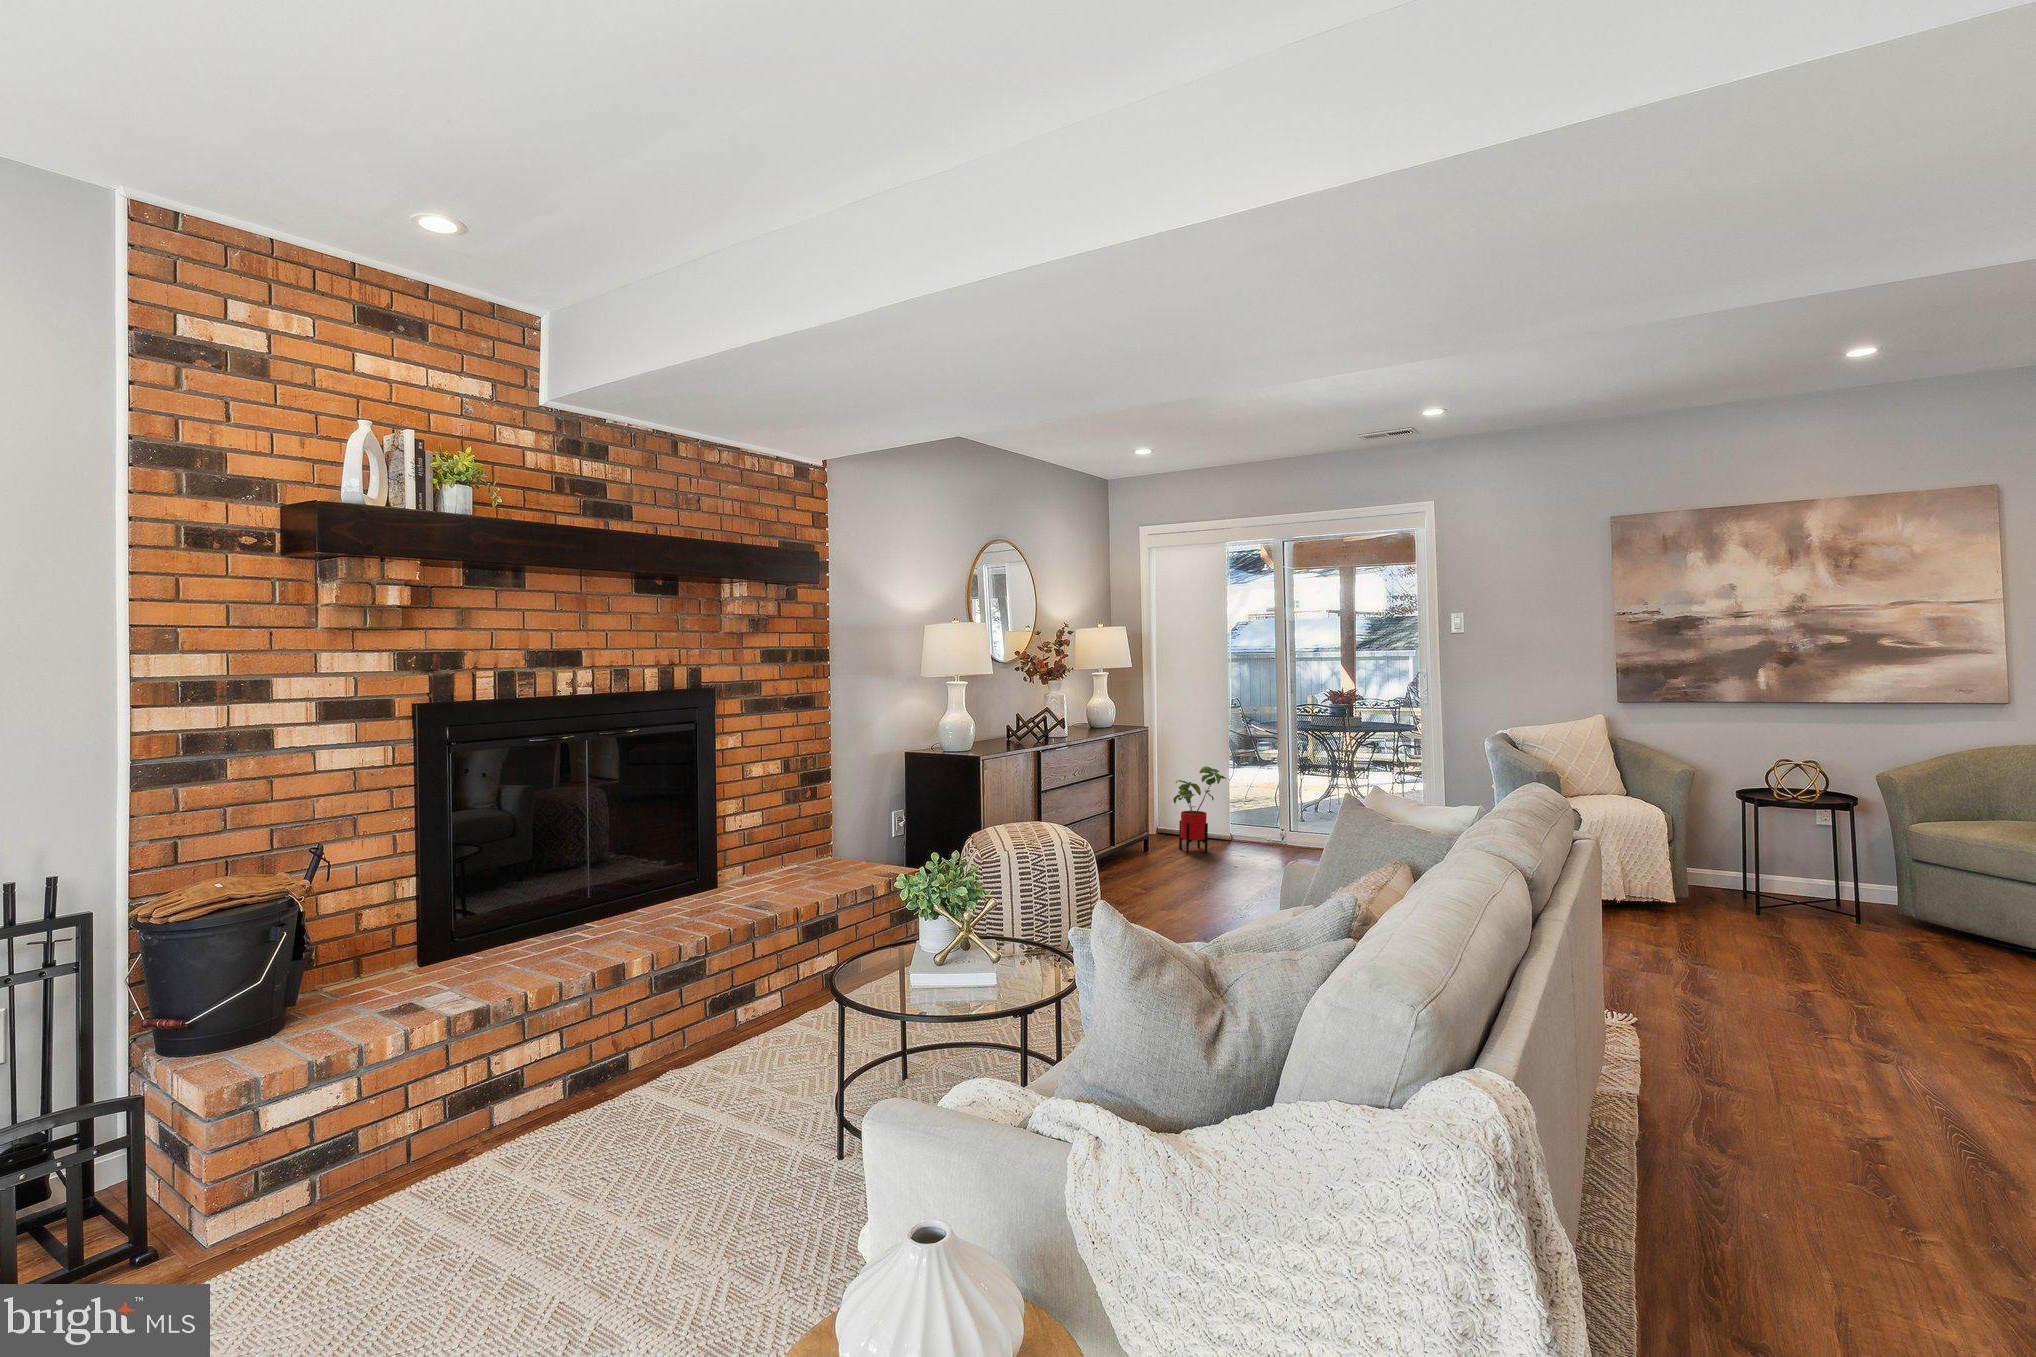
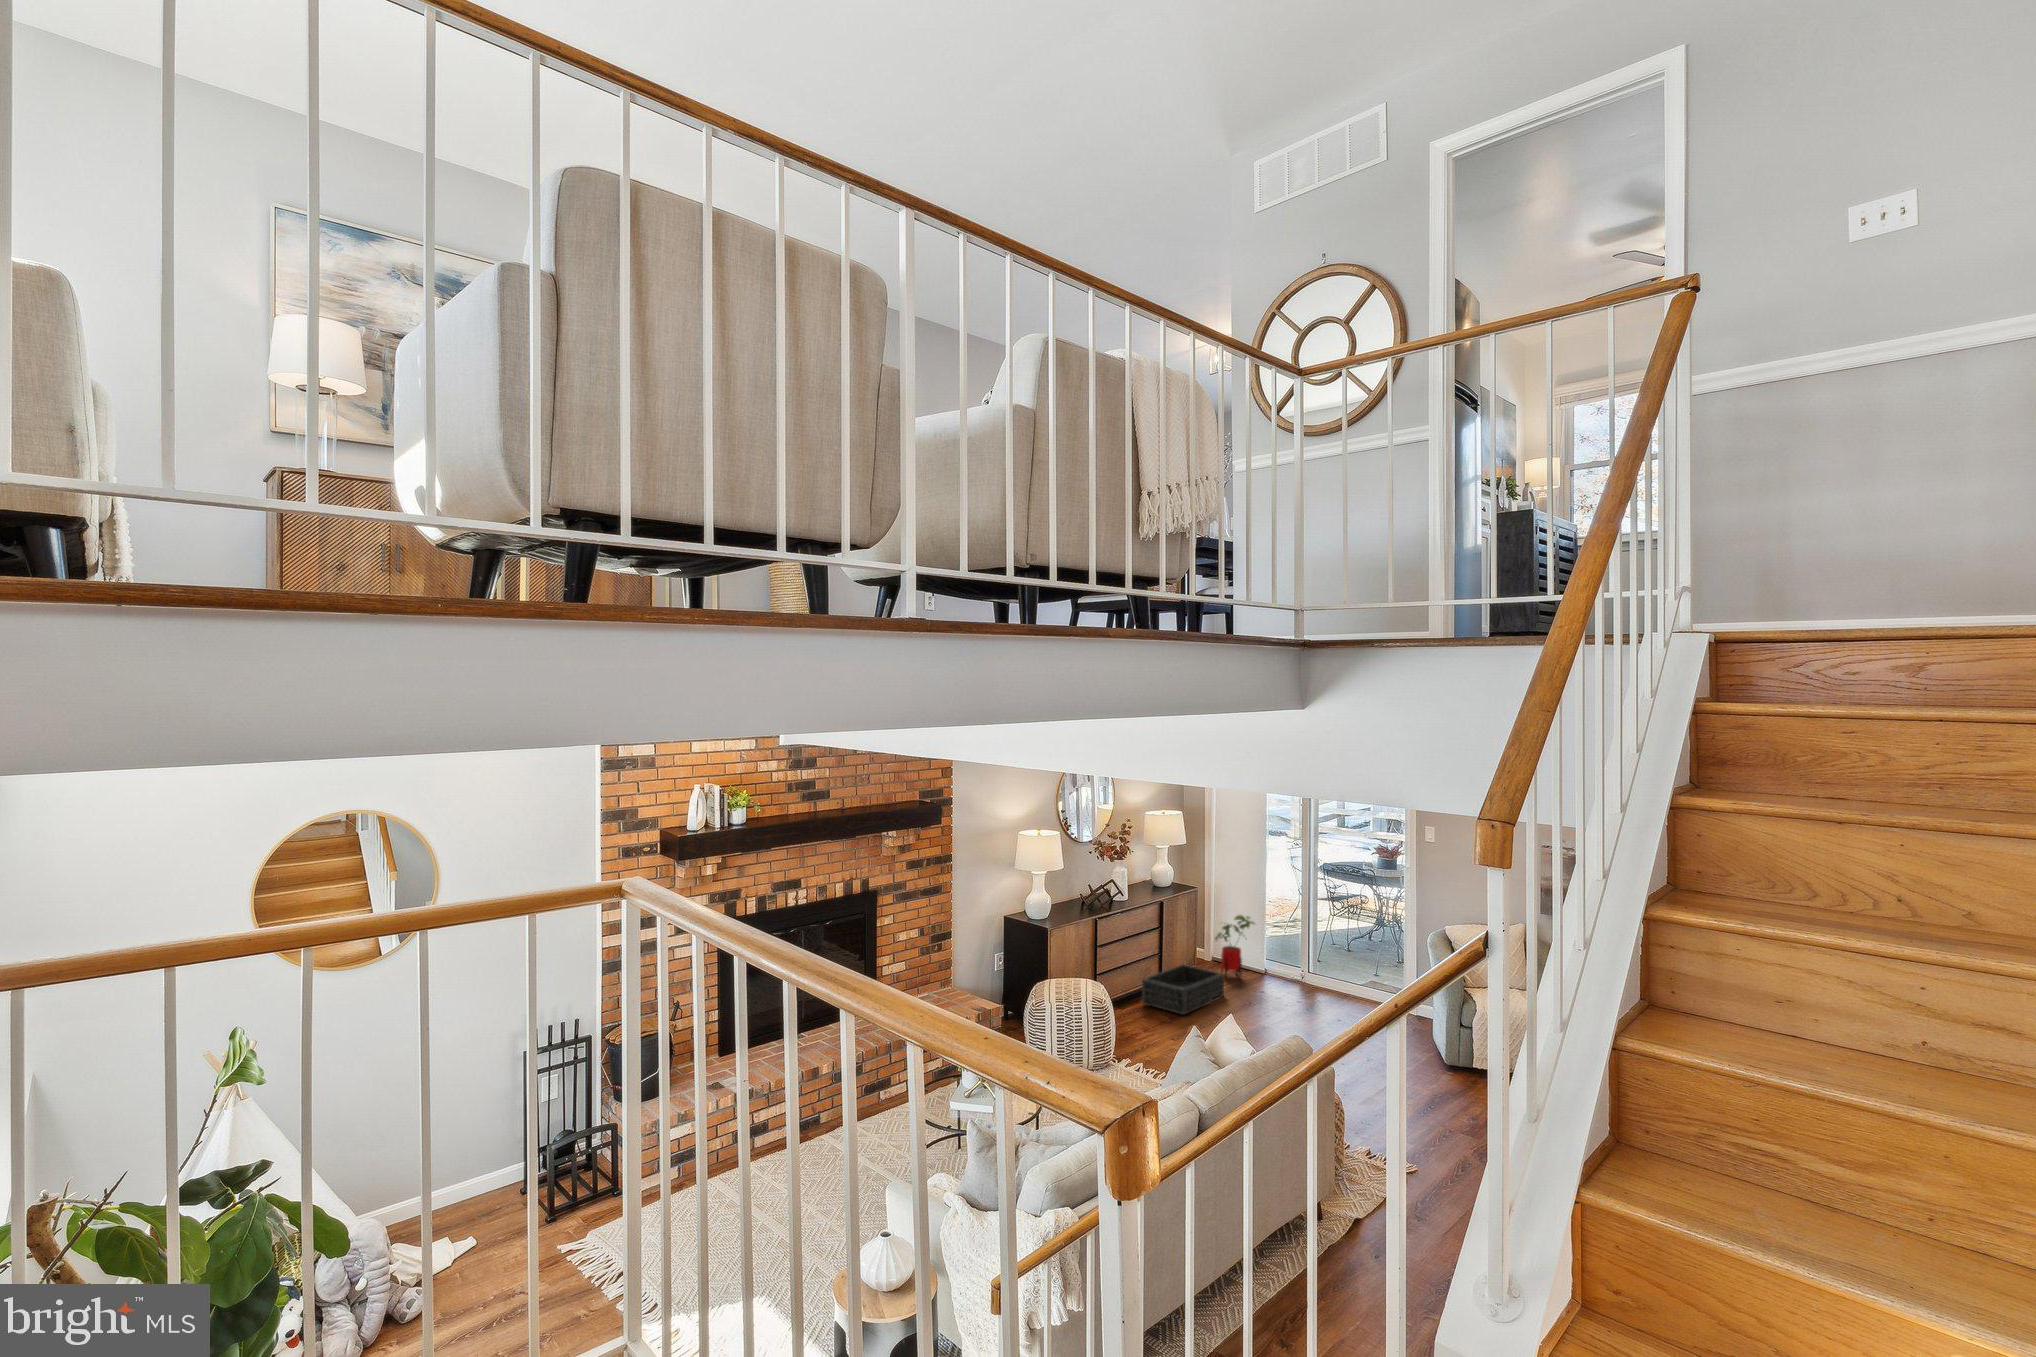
basket: none [1090,833,1194,892] -> present [1142,964,1224,1014]

